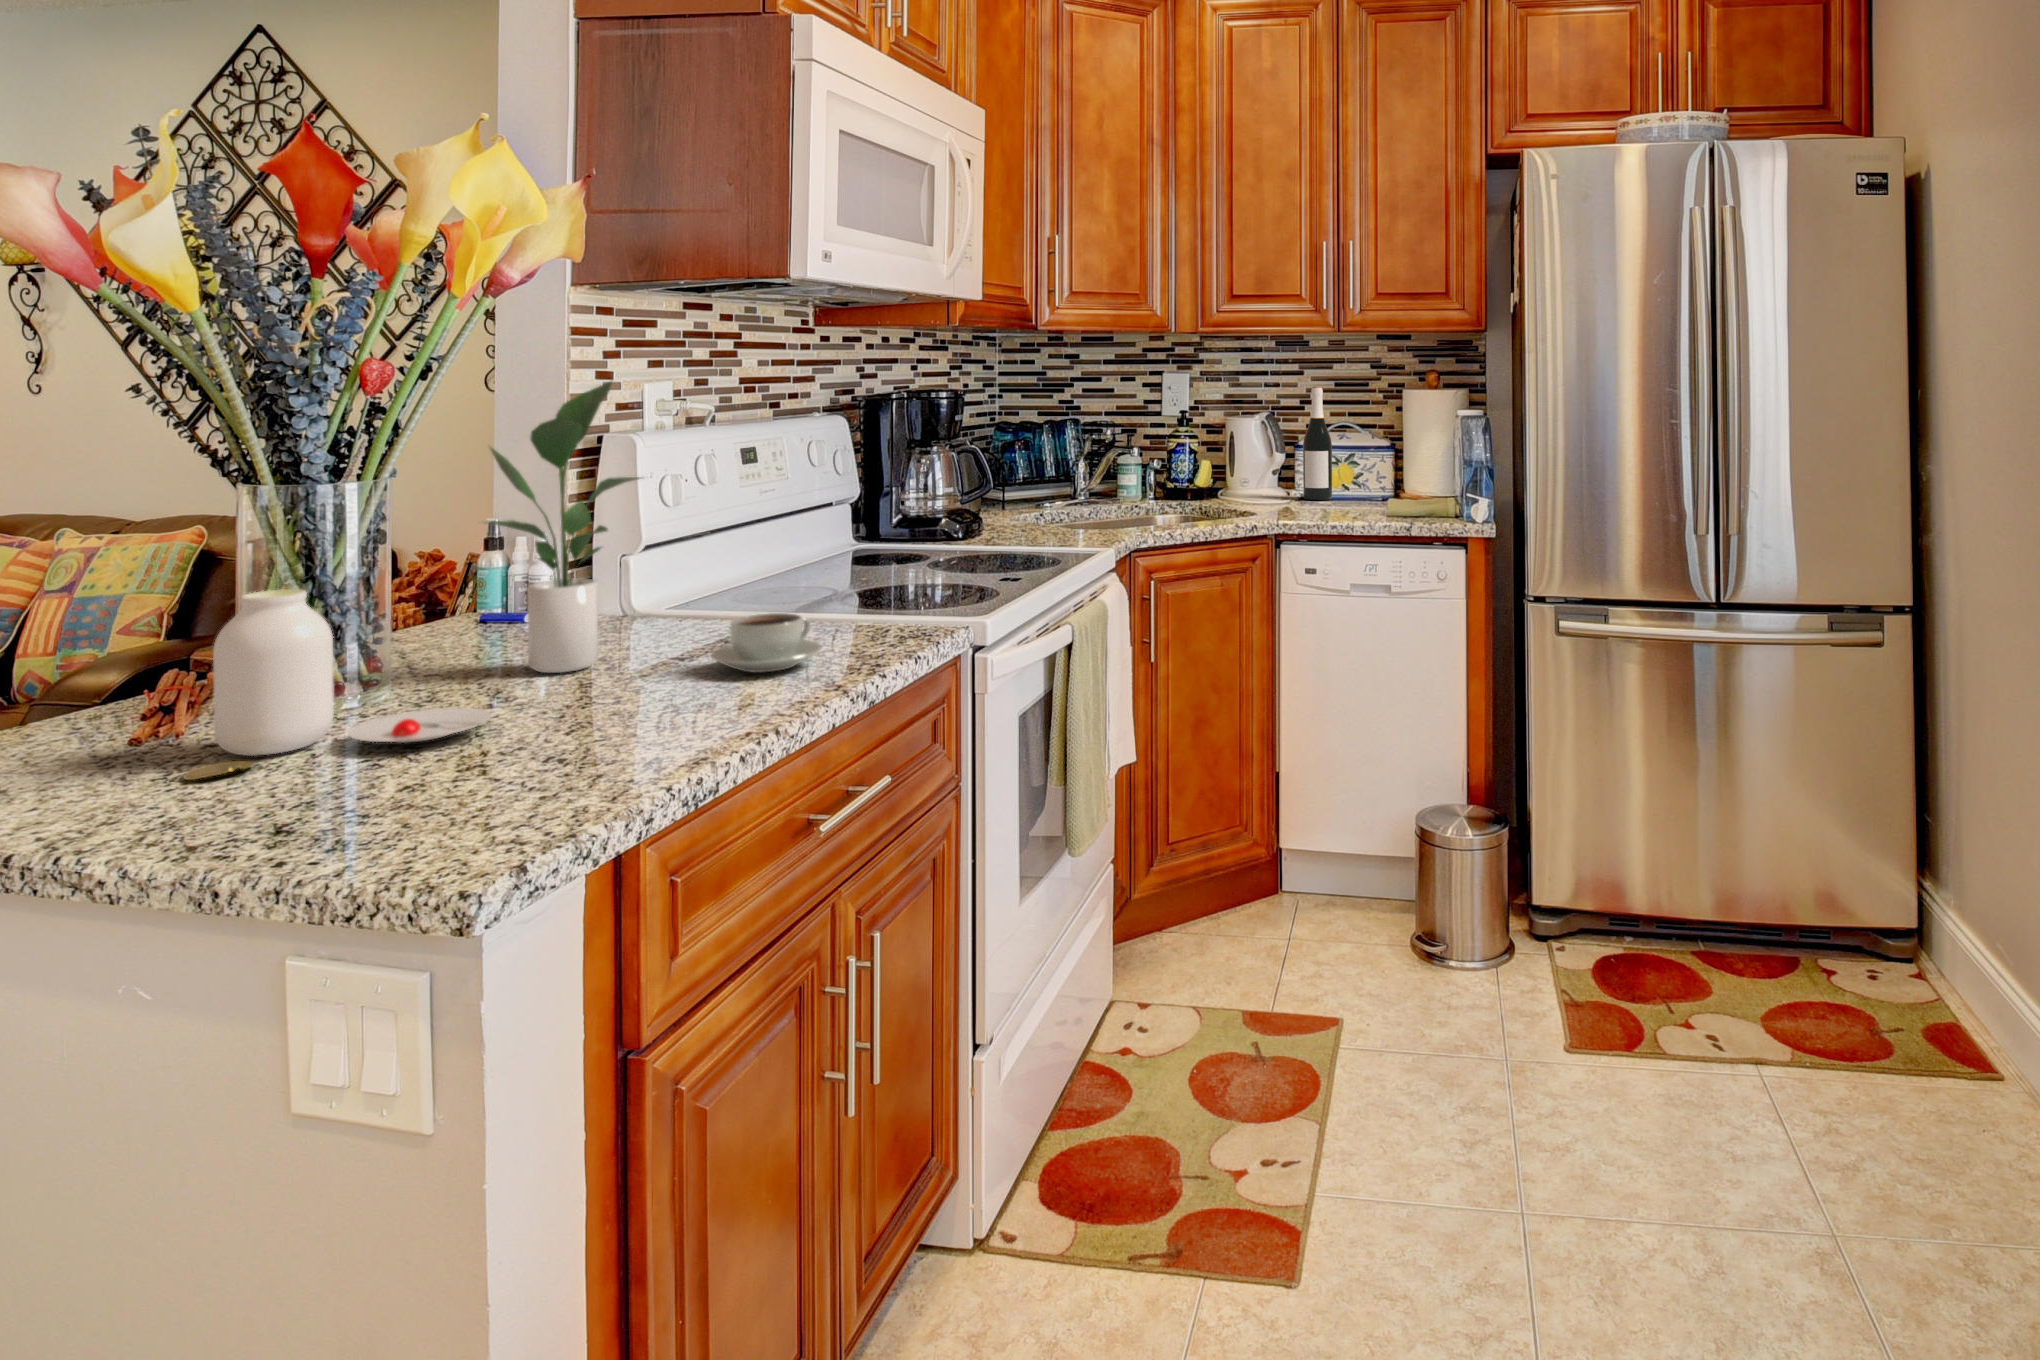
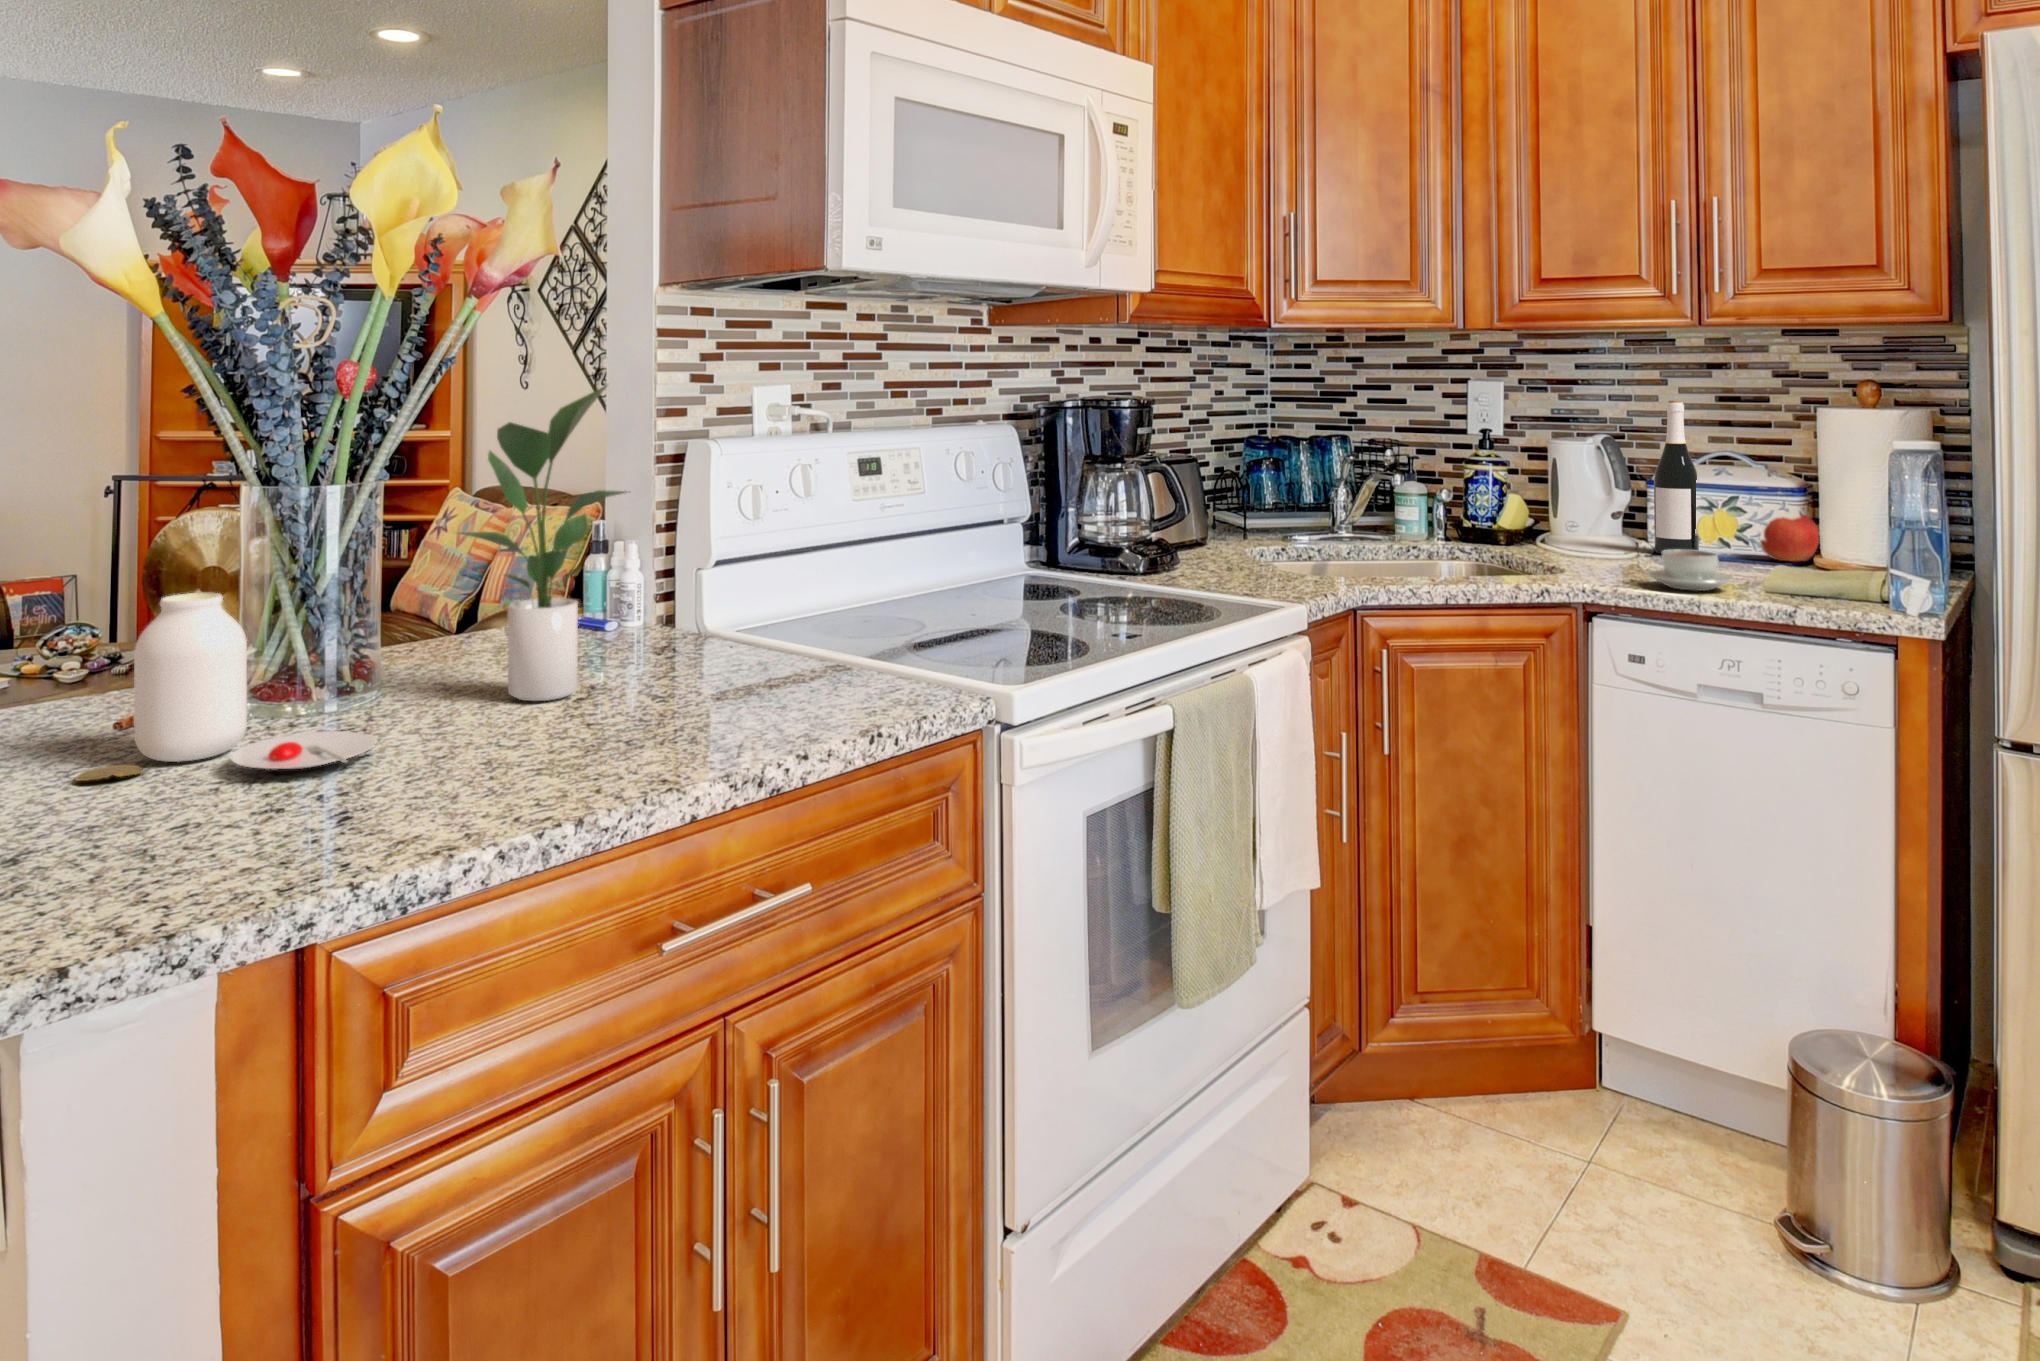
apple: none [1370,462,1406,499] -> present [1760,516,1819,561]
coffee cup: present [710,613,822,673] -> present [1647,550,1734,591]

